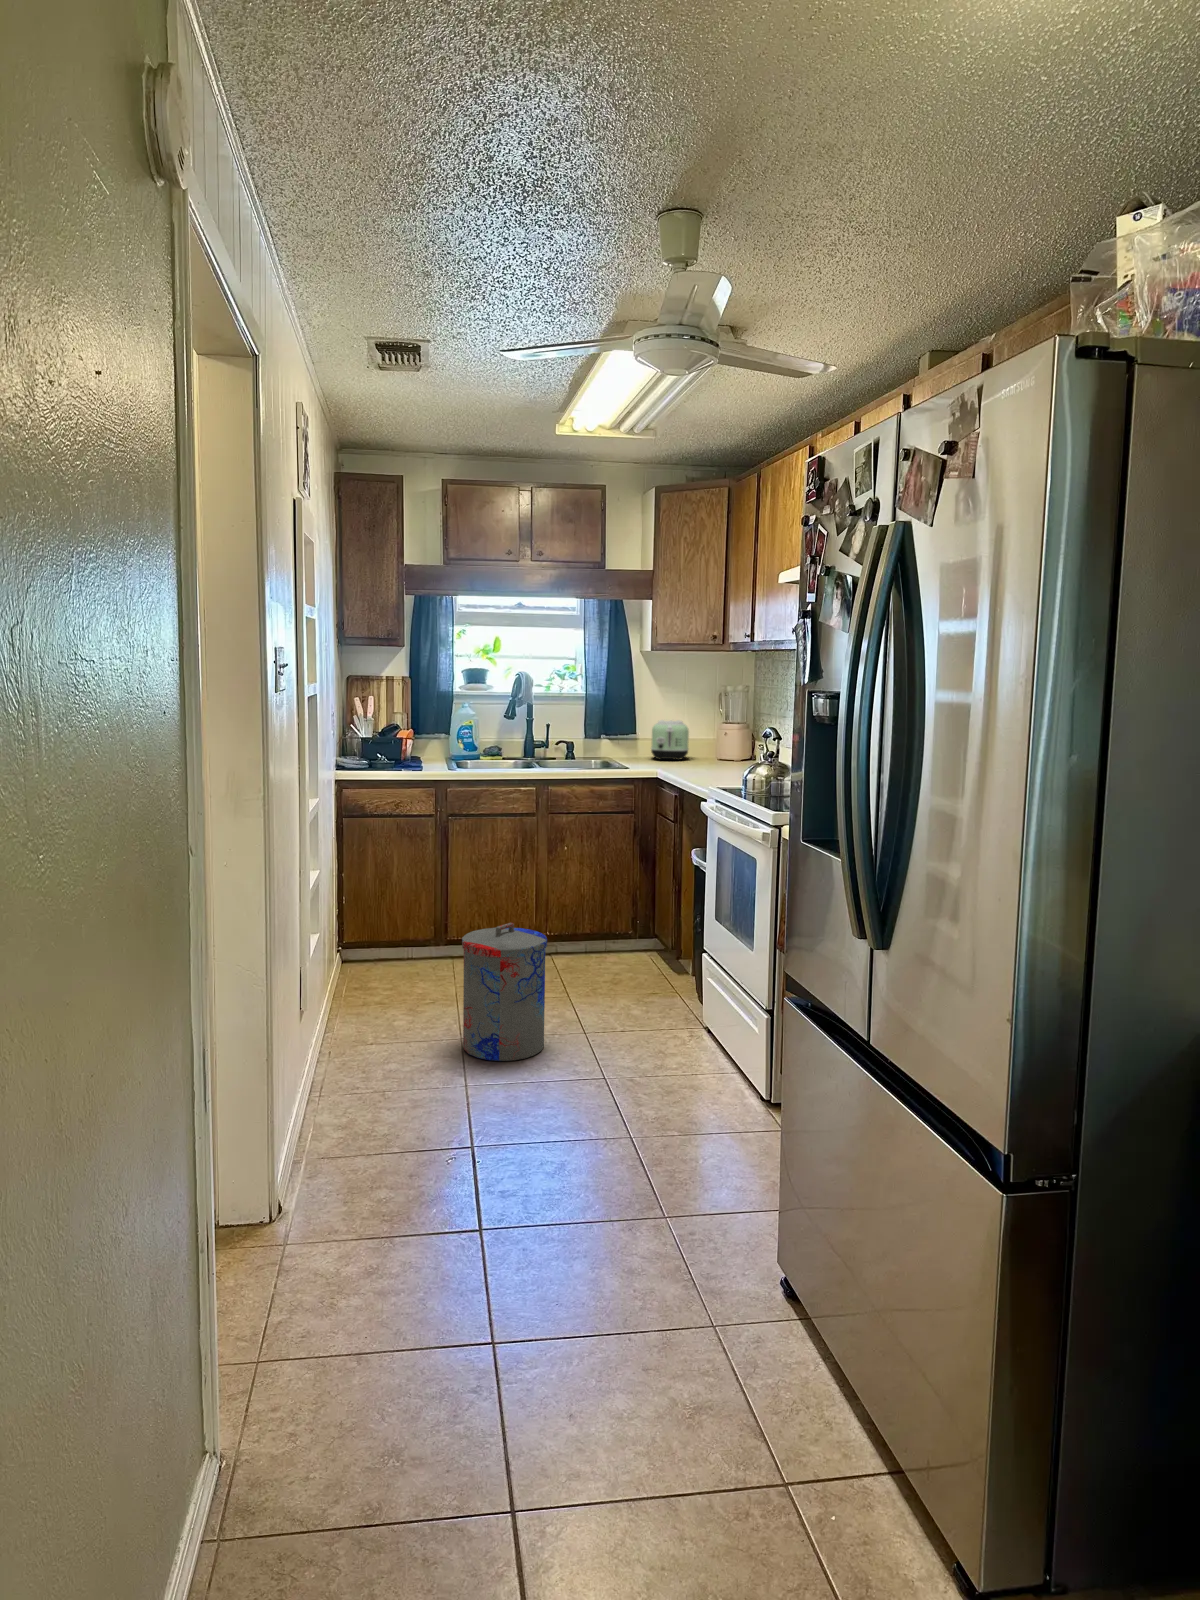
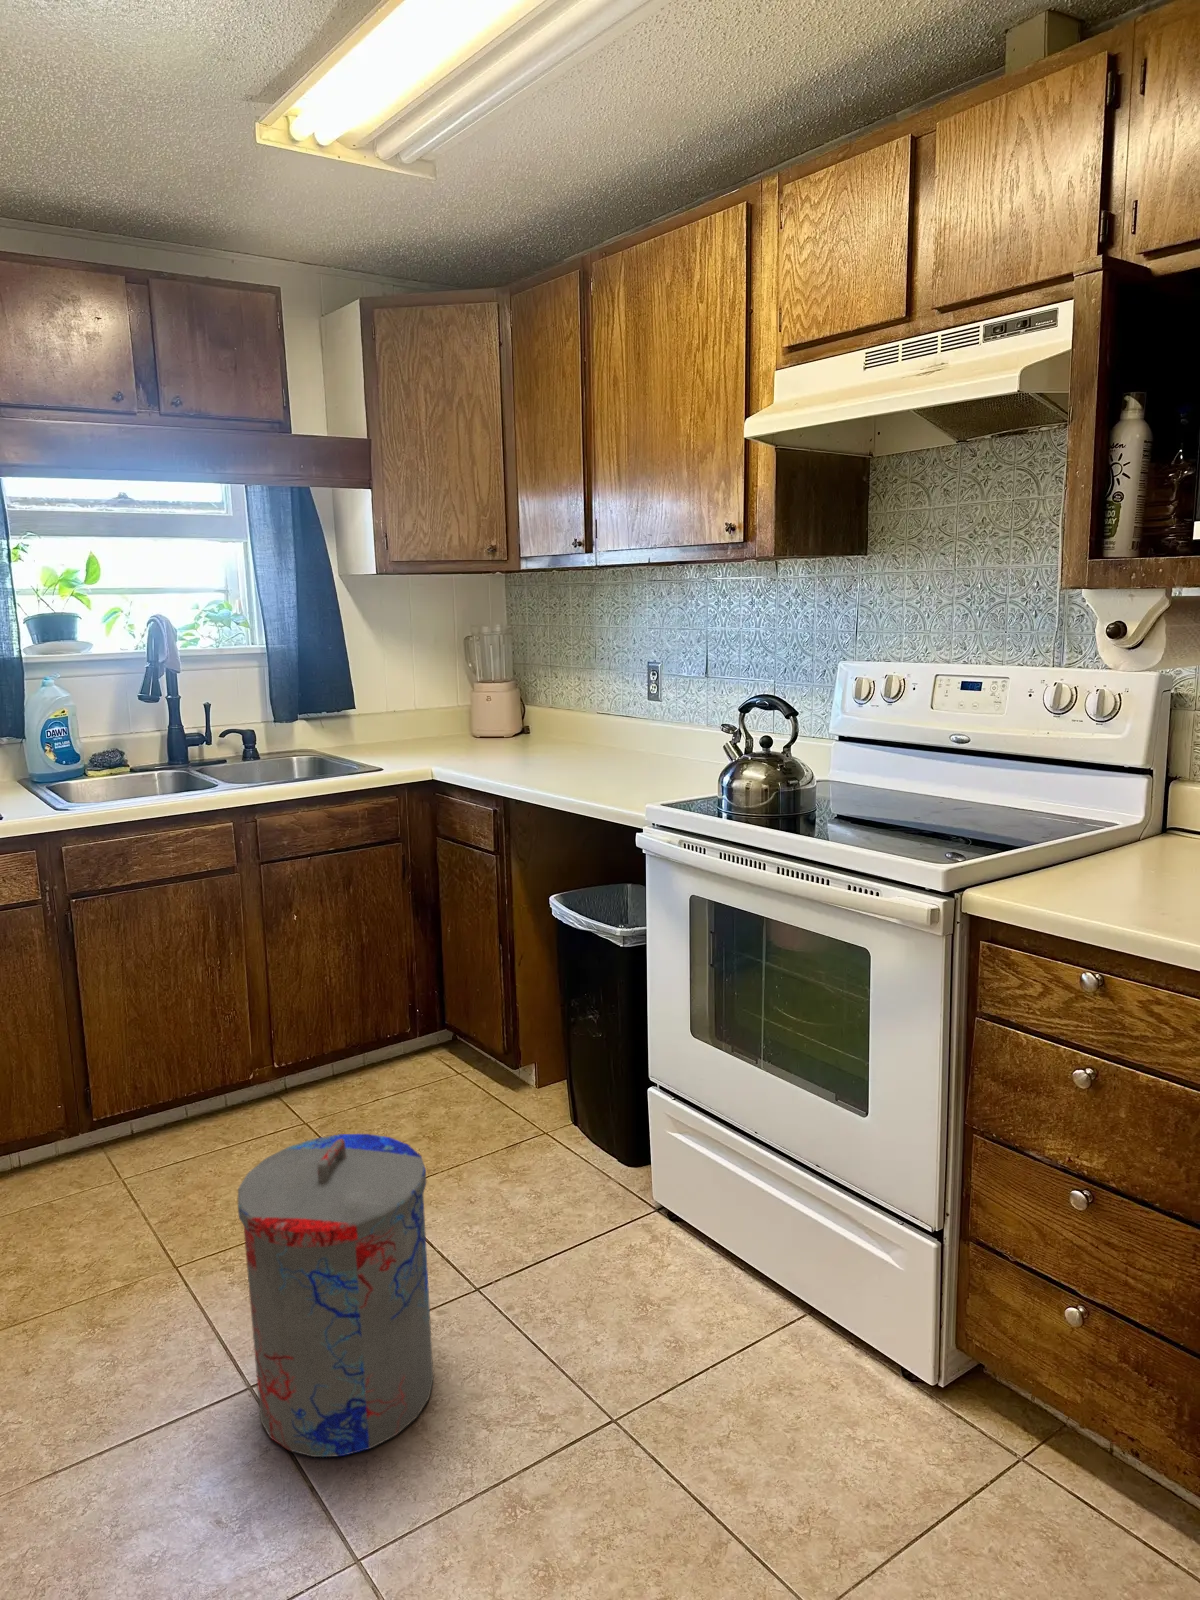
toaster: present [651,720,689,760] -> none [371,682,435,746]

